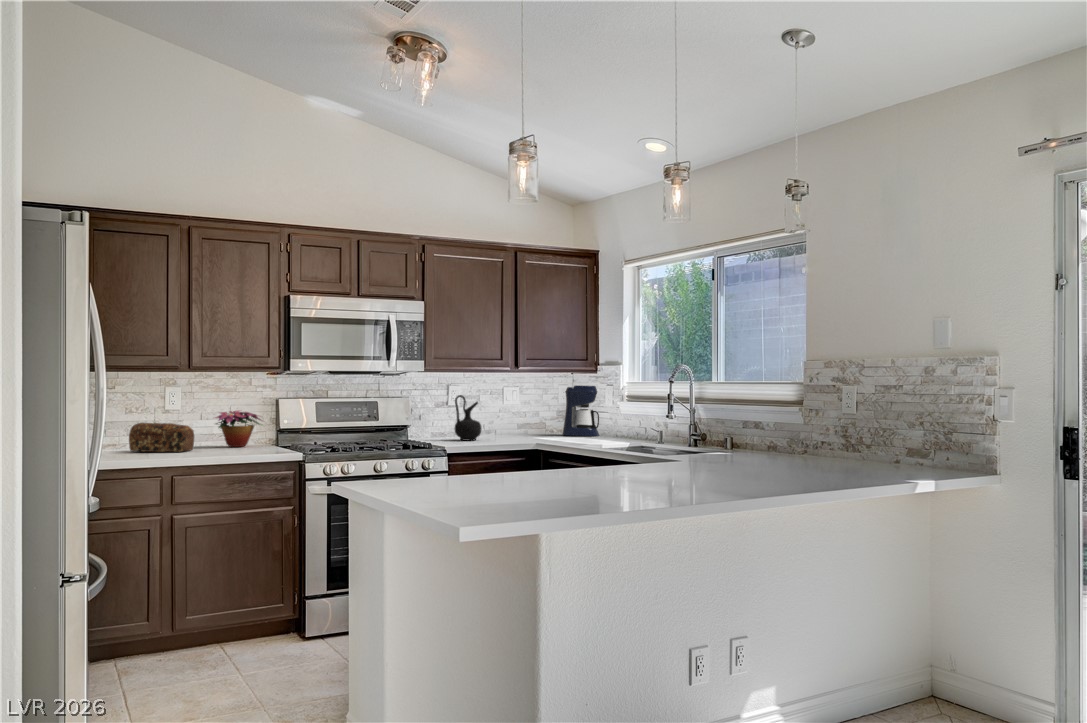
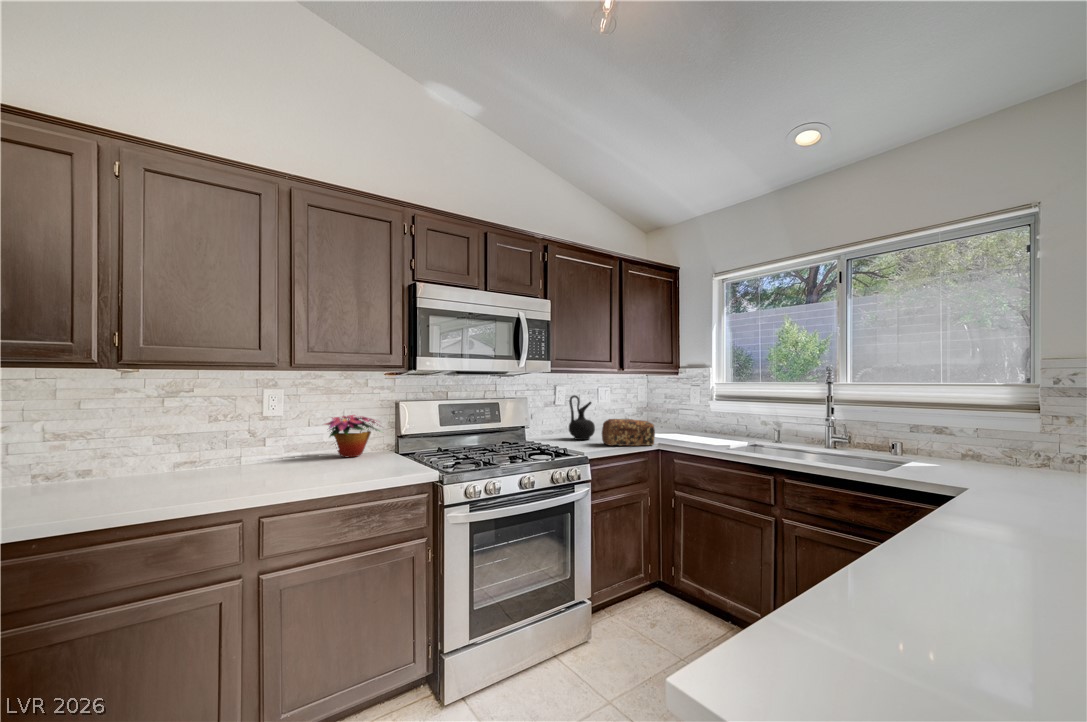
coffee maker: present [562,385,599,436] -> none [649,386,683,431]
bread loaf: present [129,423,194,452] -> present [602,419,655,446]

